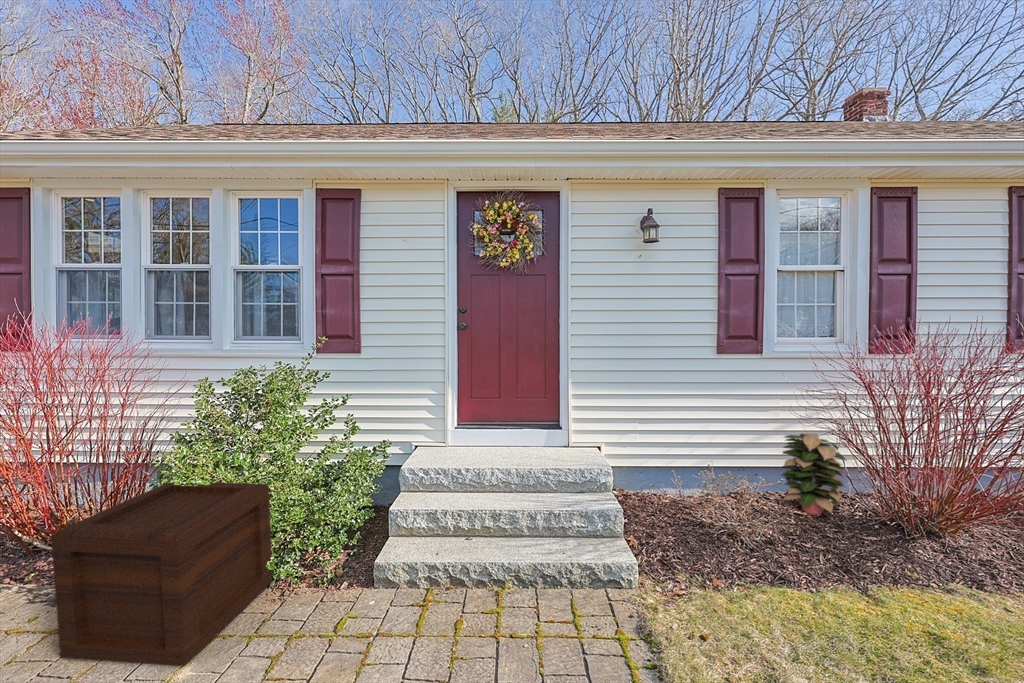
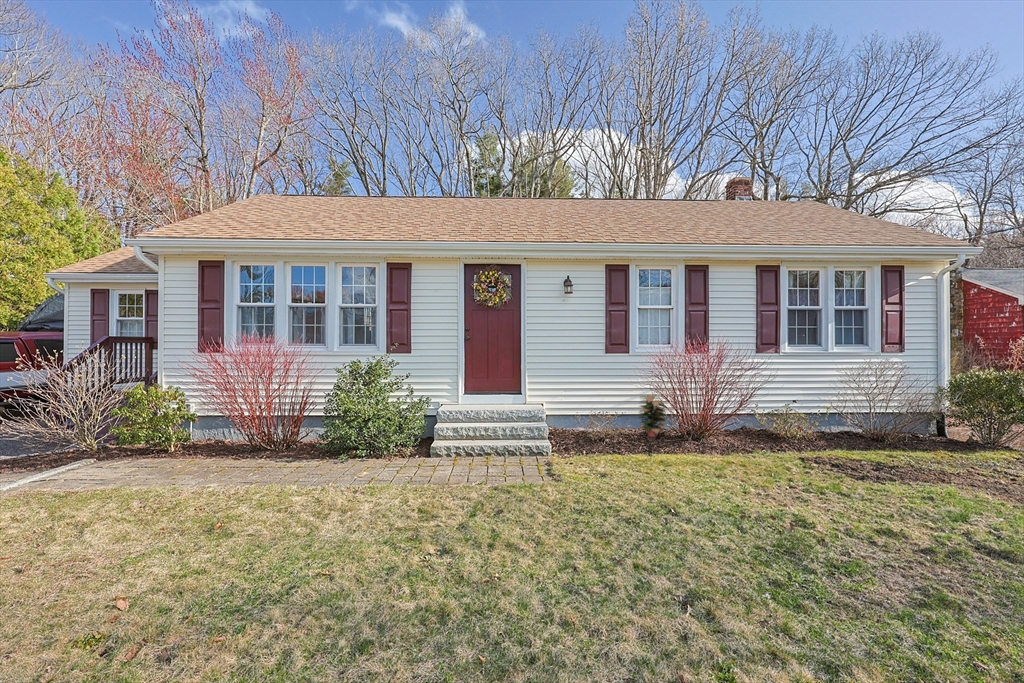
wooden crate: present [51,482,273,666] -> none [315,408,385,469]

